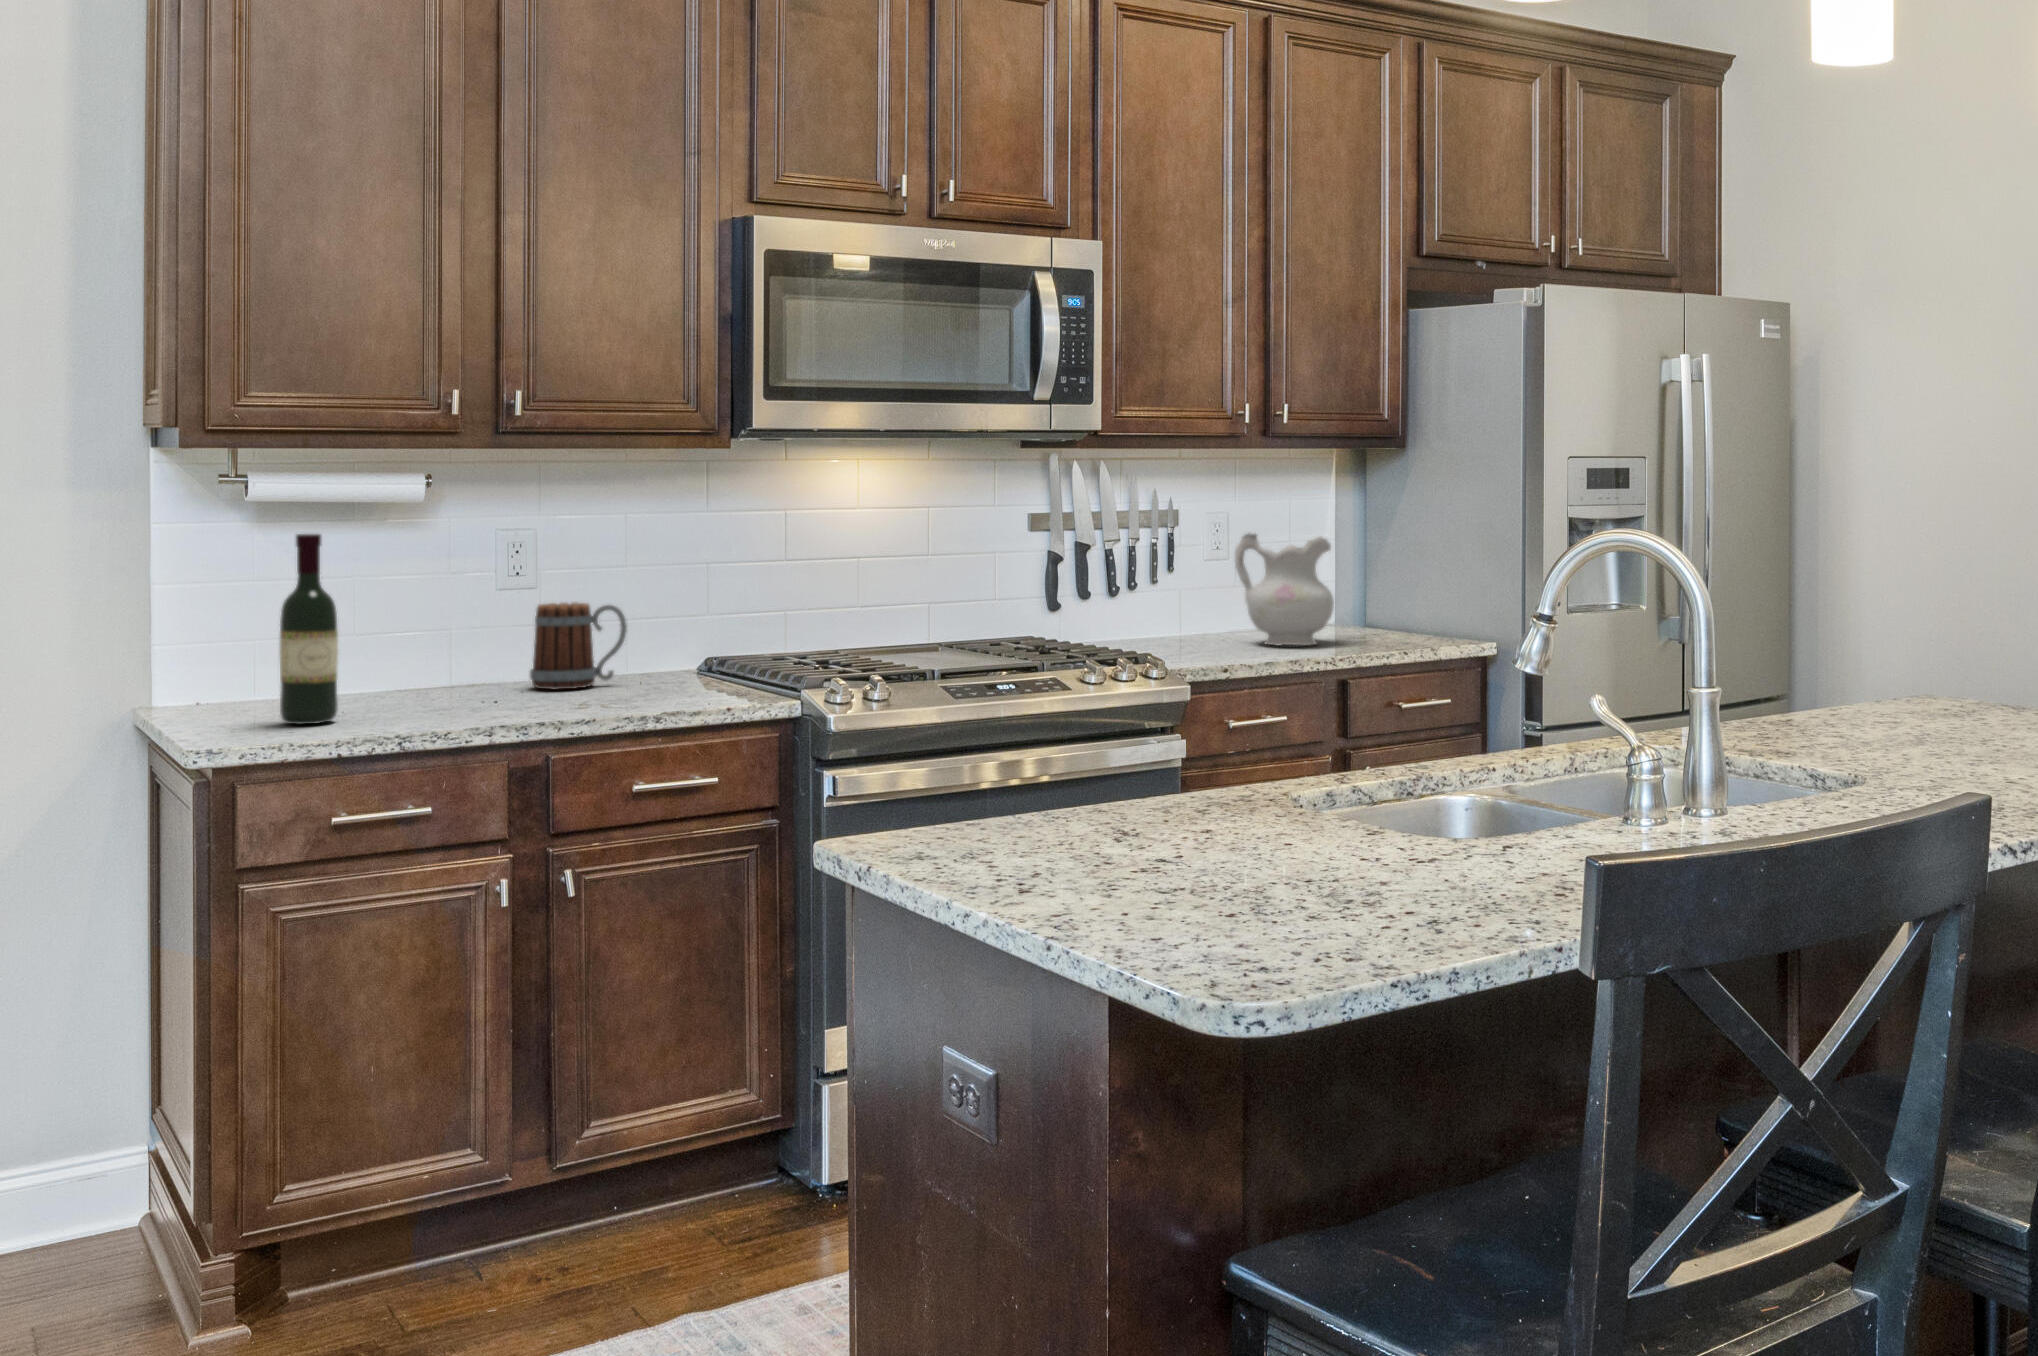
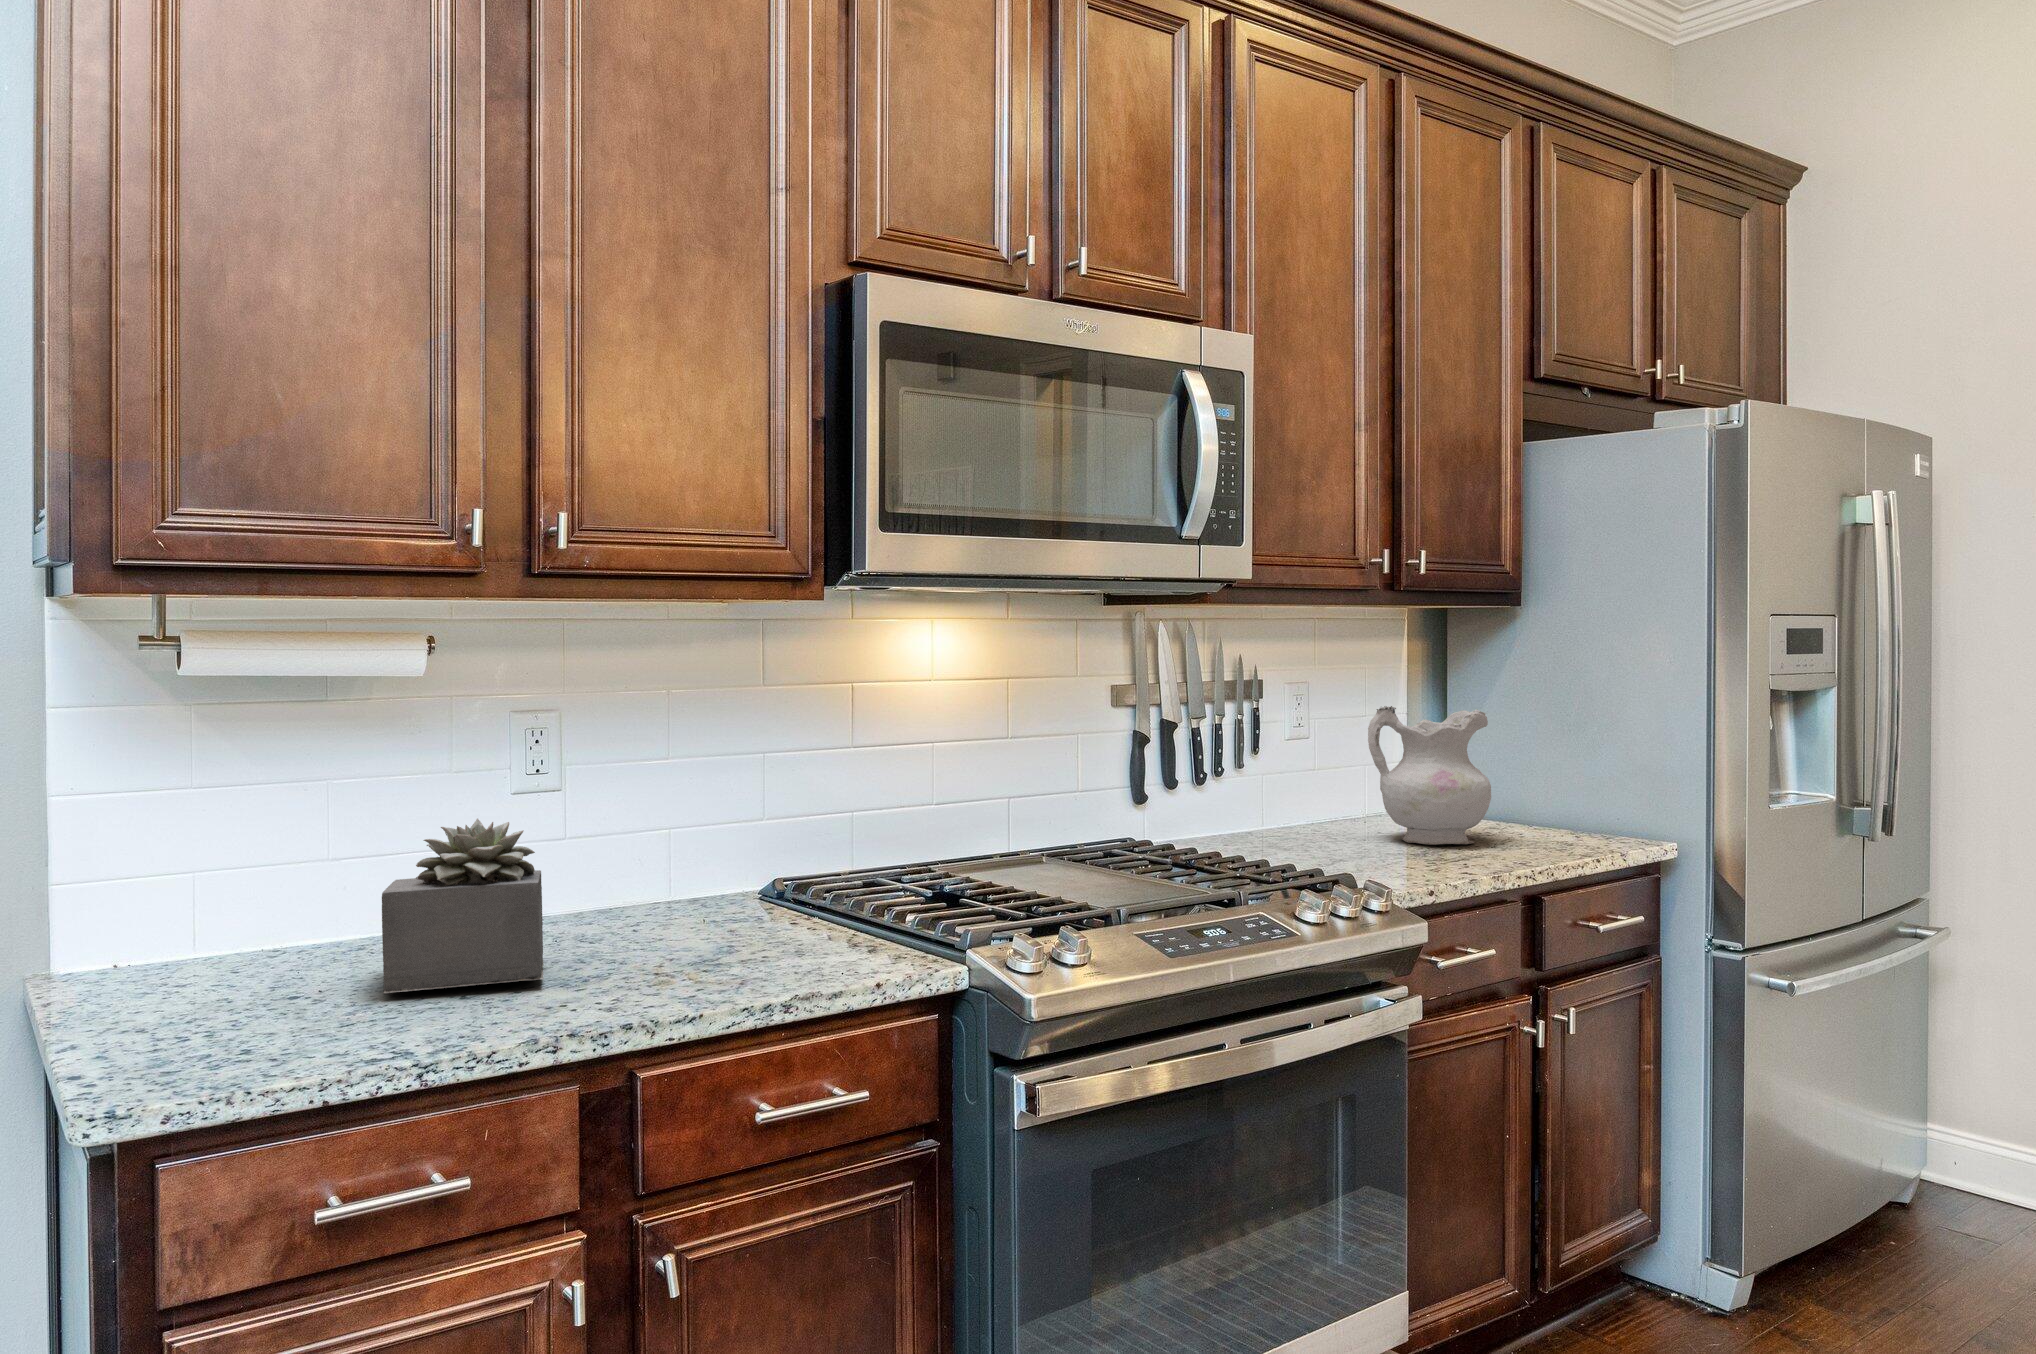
wine bottle: present [280,534,338,724] -> none [227,730,317,1036]
succulent plant: none [383,597,501,708] -> present [382,819,544,993]
mug: present [530,602,627,689] -> none [574,814,700,940]

